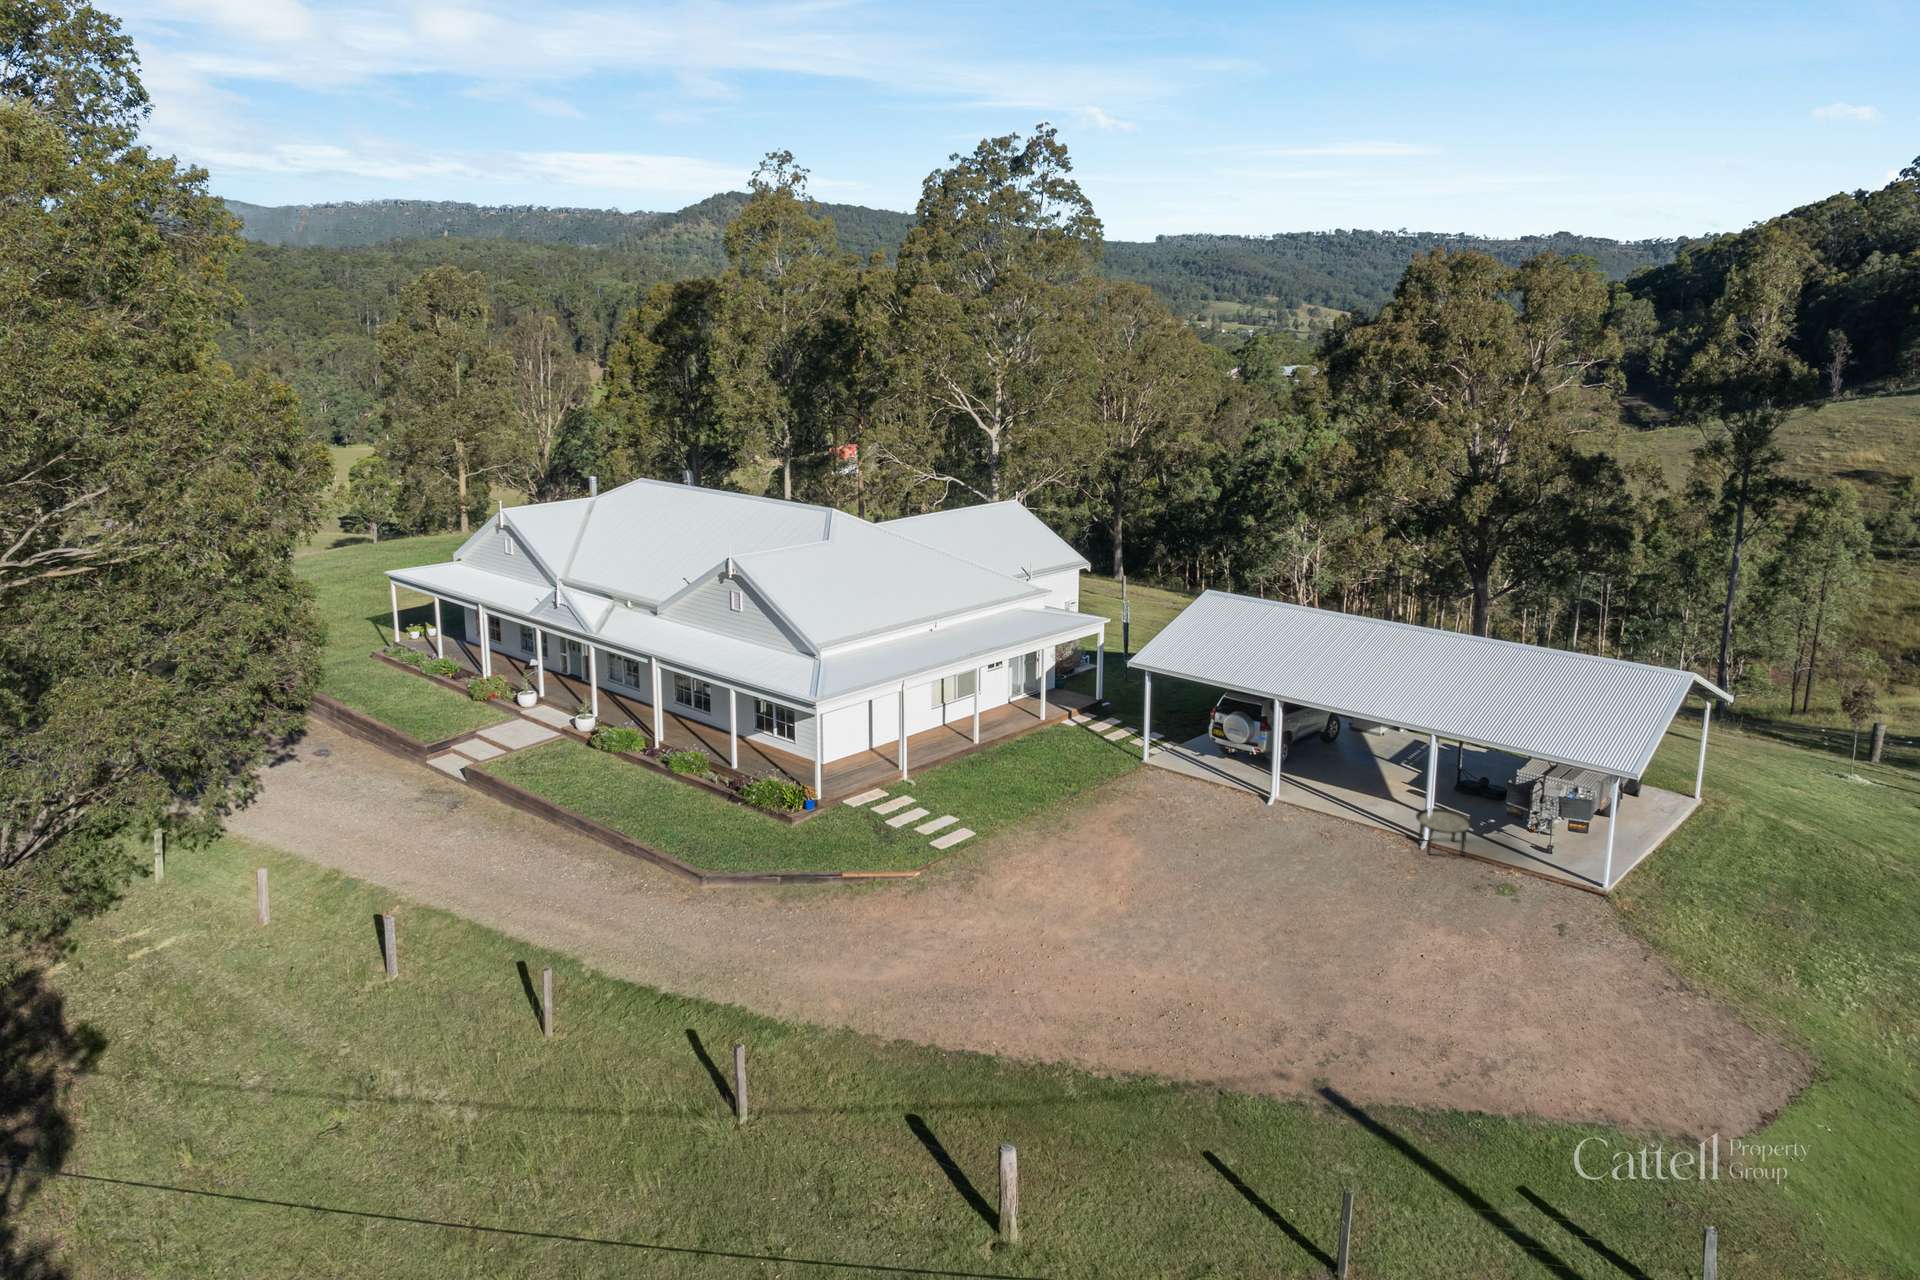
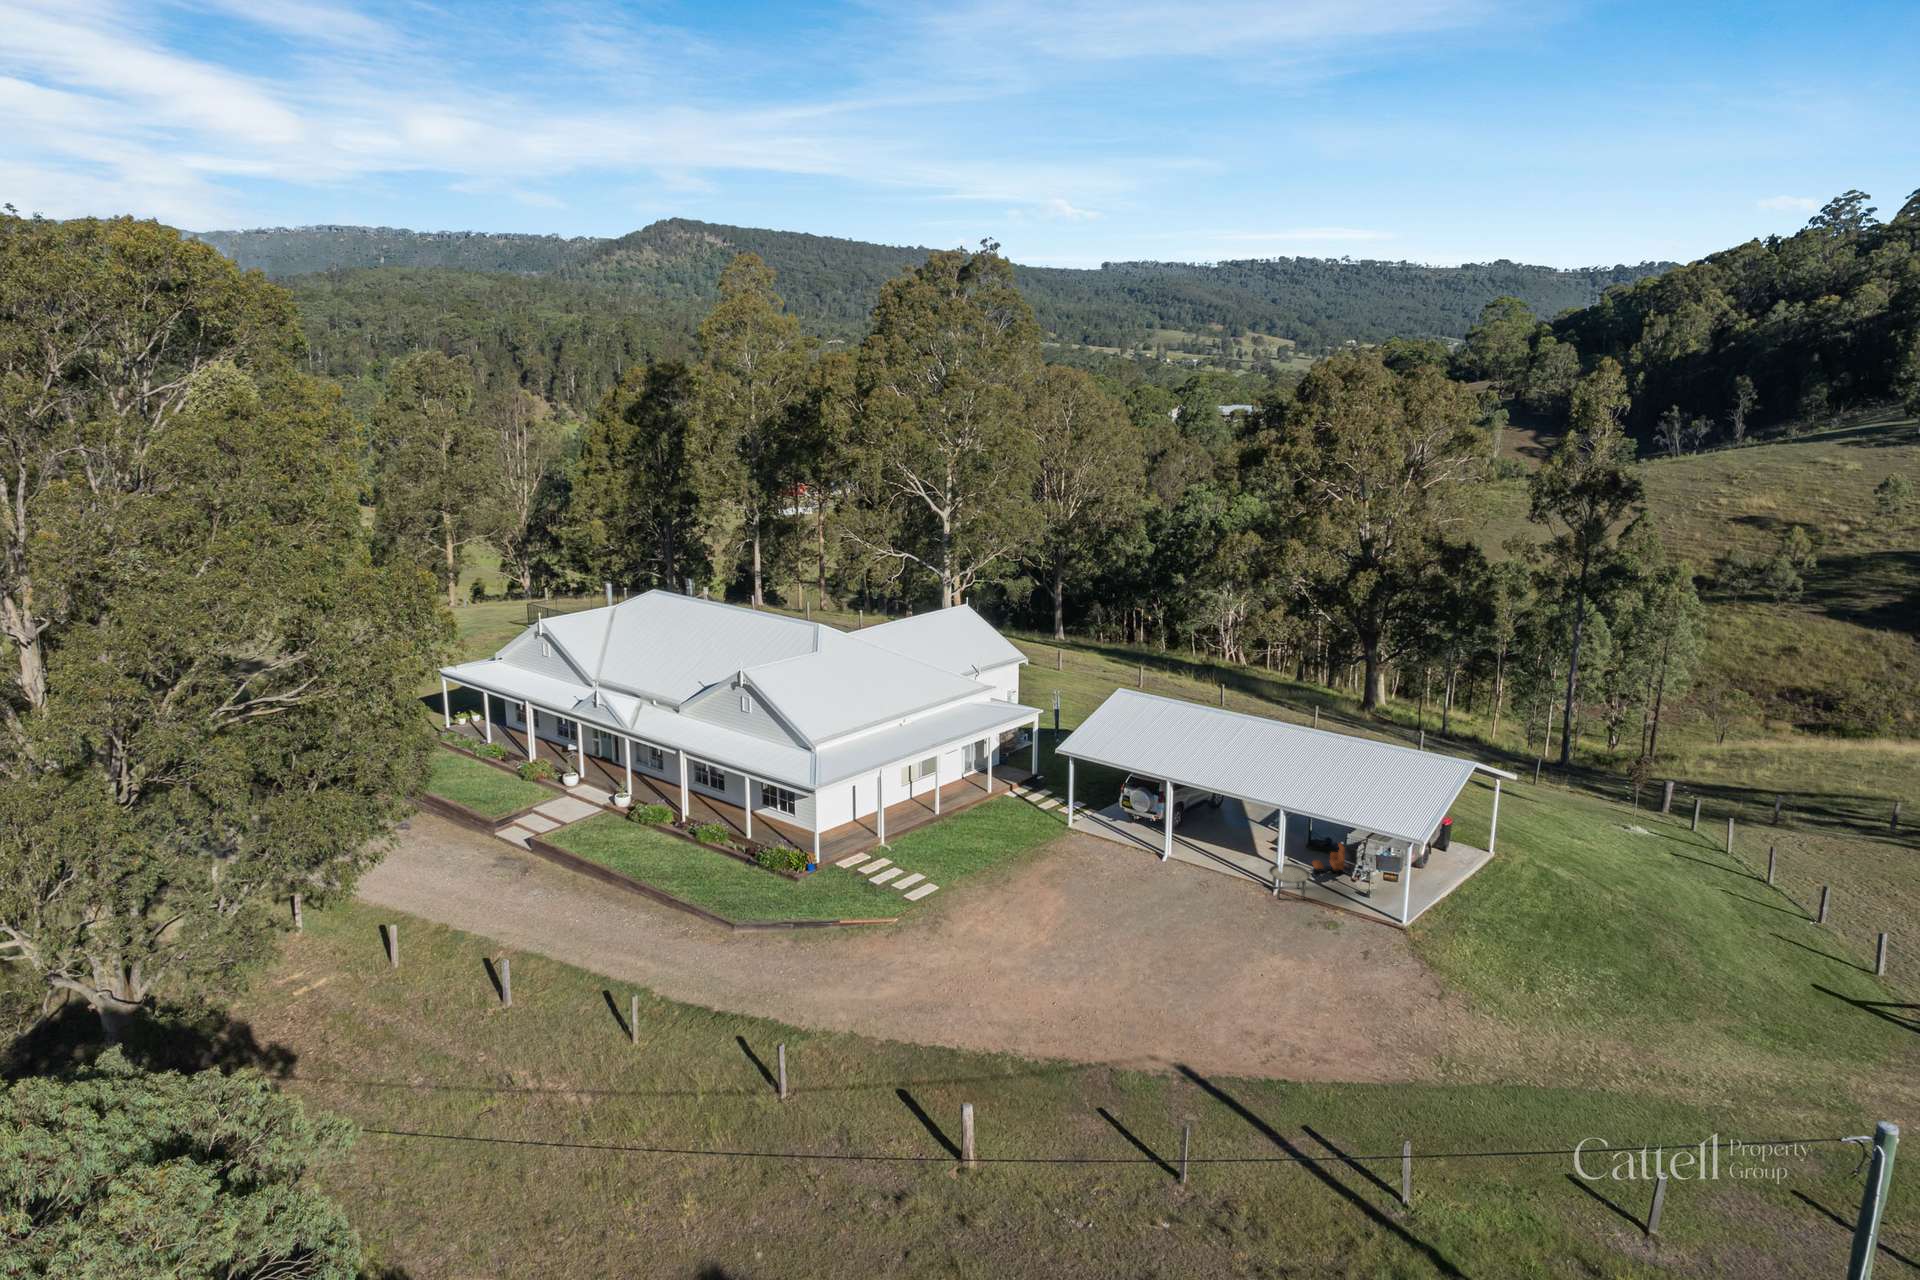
lounge chair: none [1466,782,1517,826] -> present [1312,843,1345,872]

